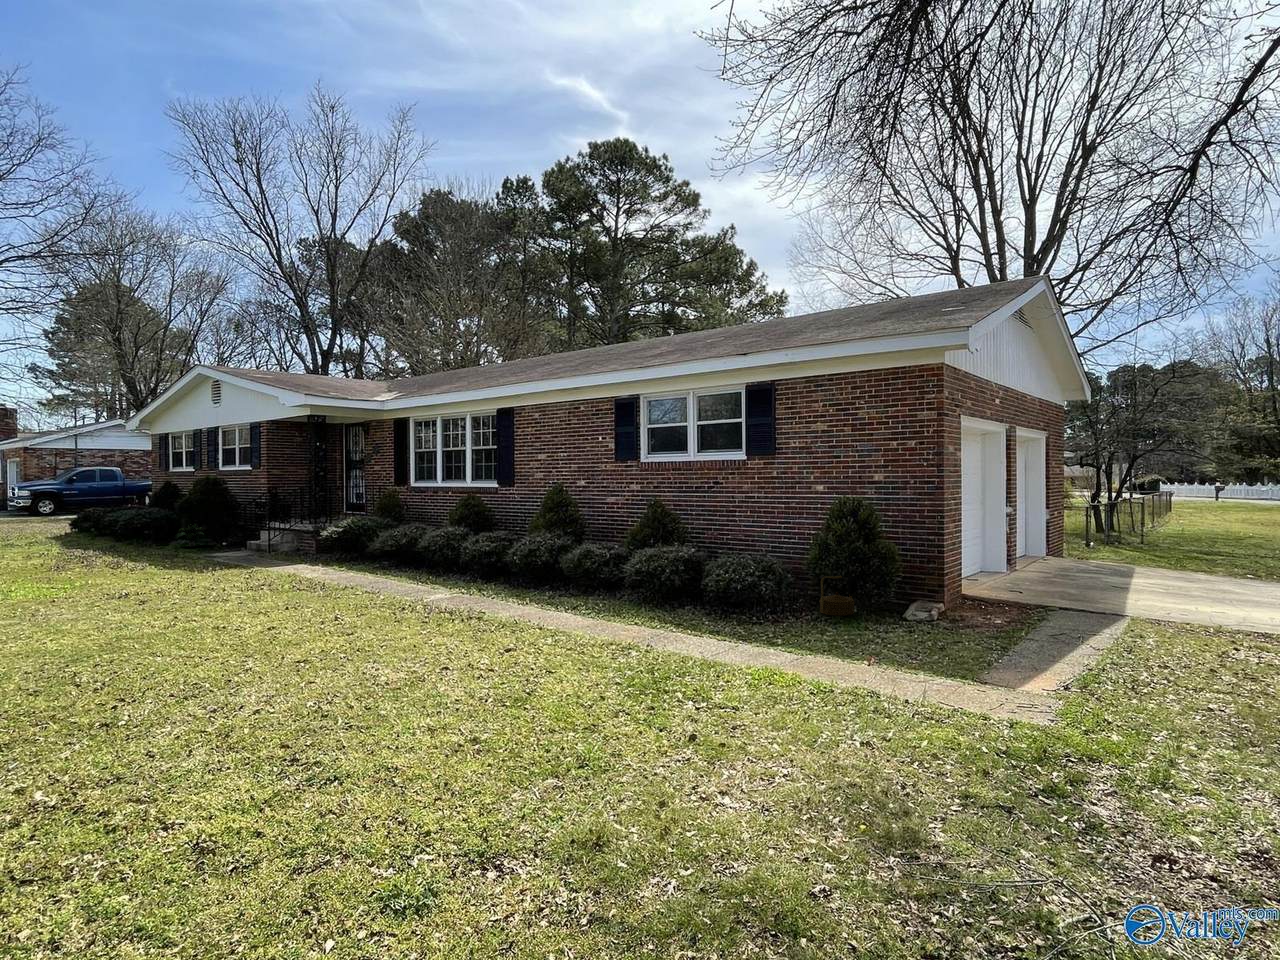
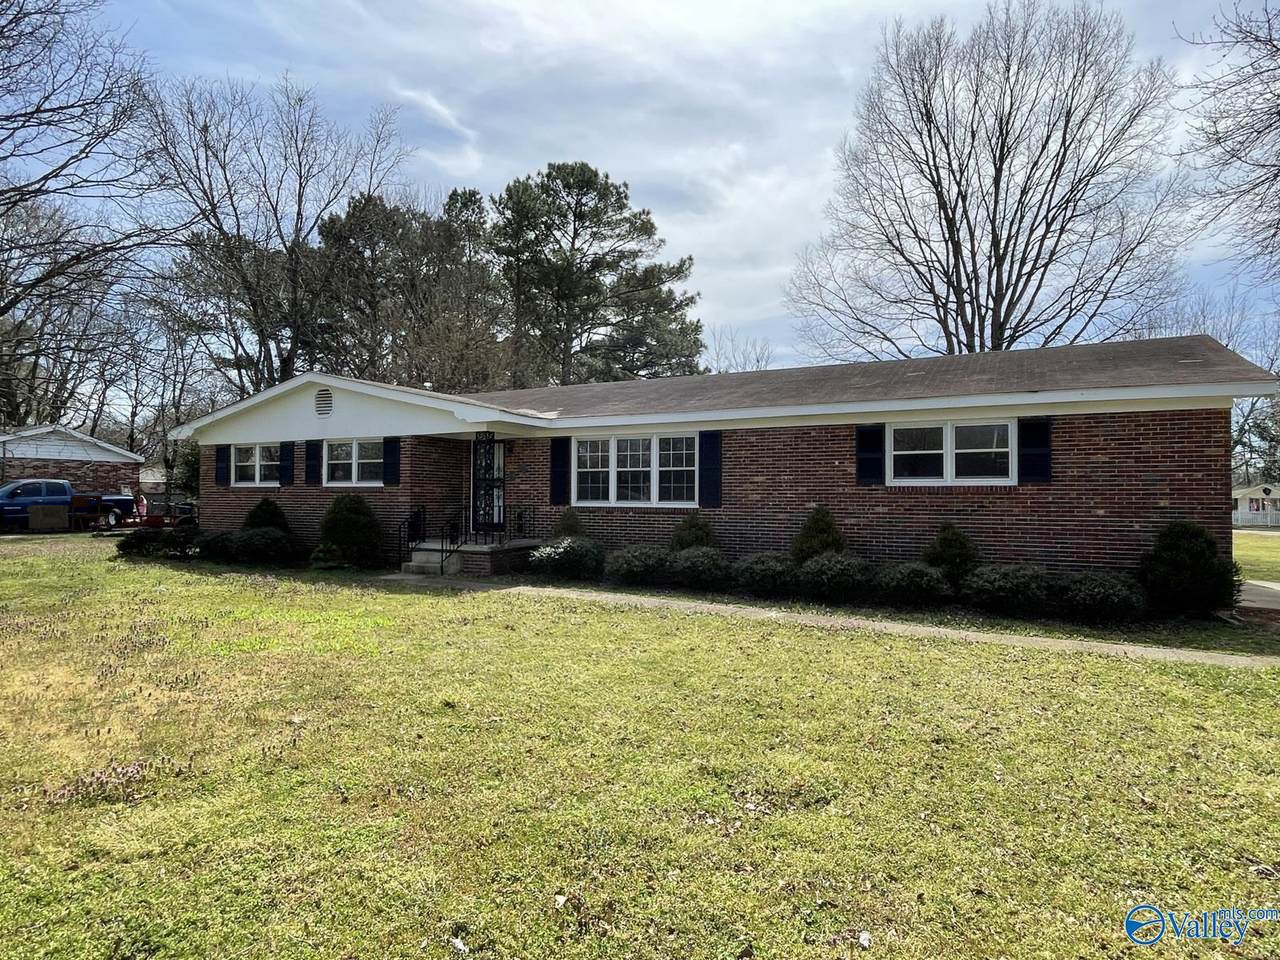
bench: none [97,482,137,515] -> present [71,495,115,532]
chair: none [58,491,92,517] -> present [27,505,69,535]
woven basket: present [819,576,855,616] -> none [1154,588,1192,624]

